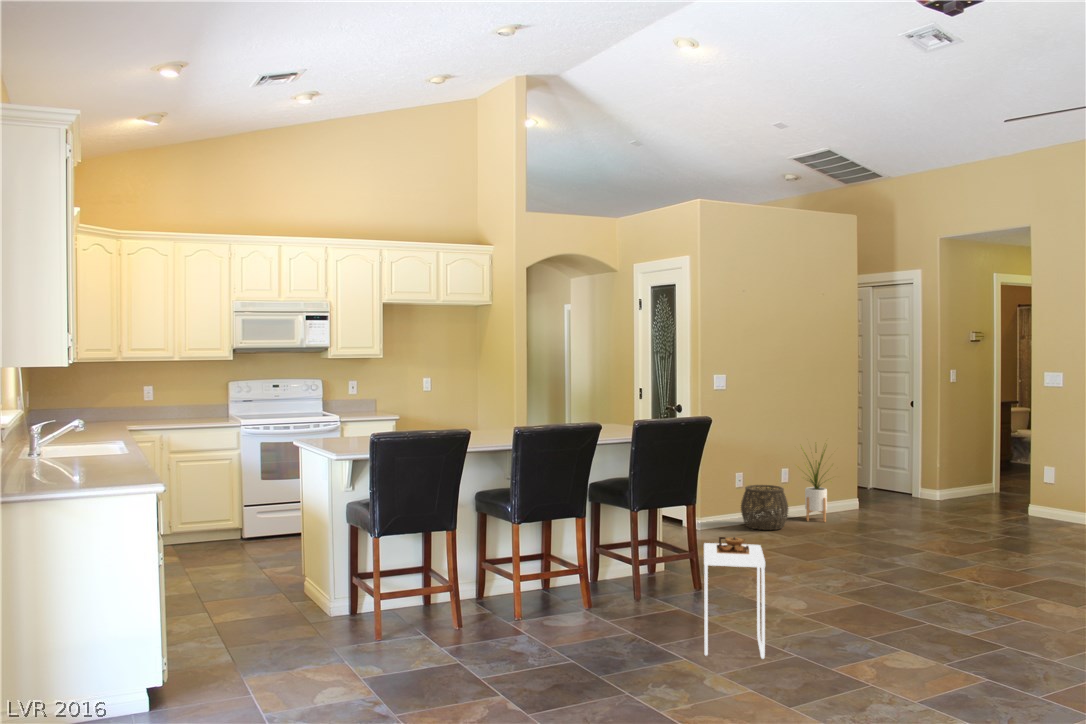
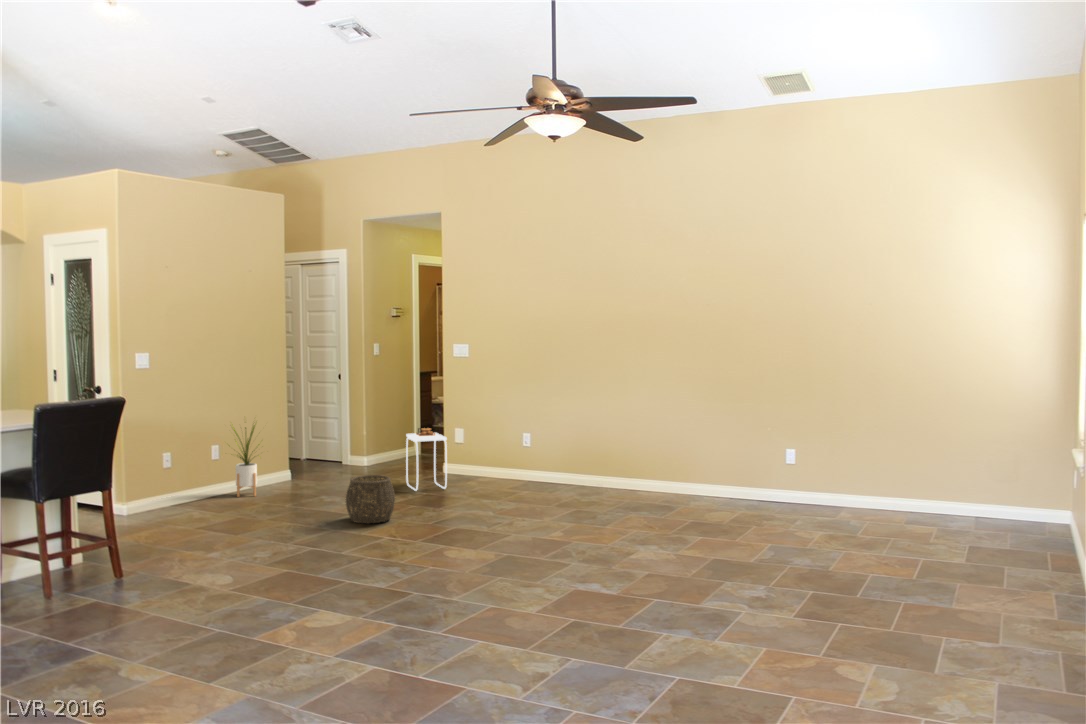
woven basket: present [741,485,788,530] -> present [346,475,395,523]
side table: present [704,537,765,659] -> present [406,428,447,491]

